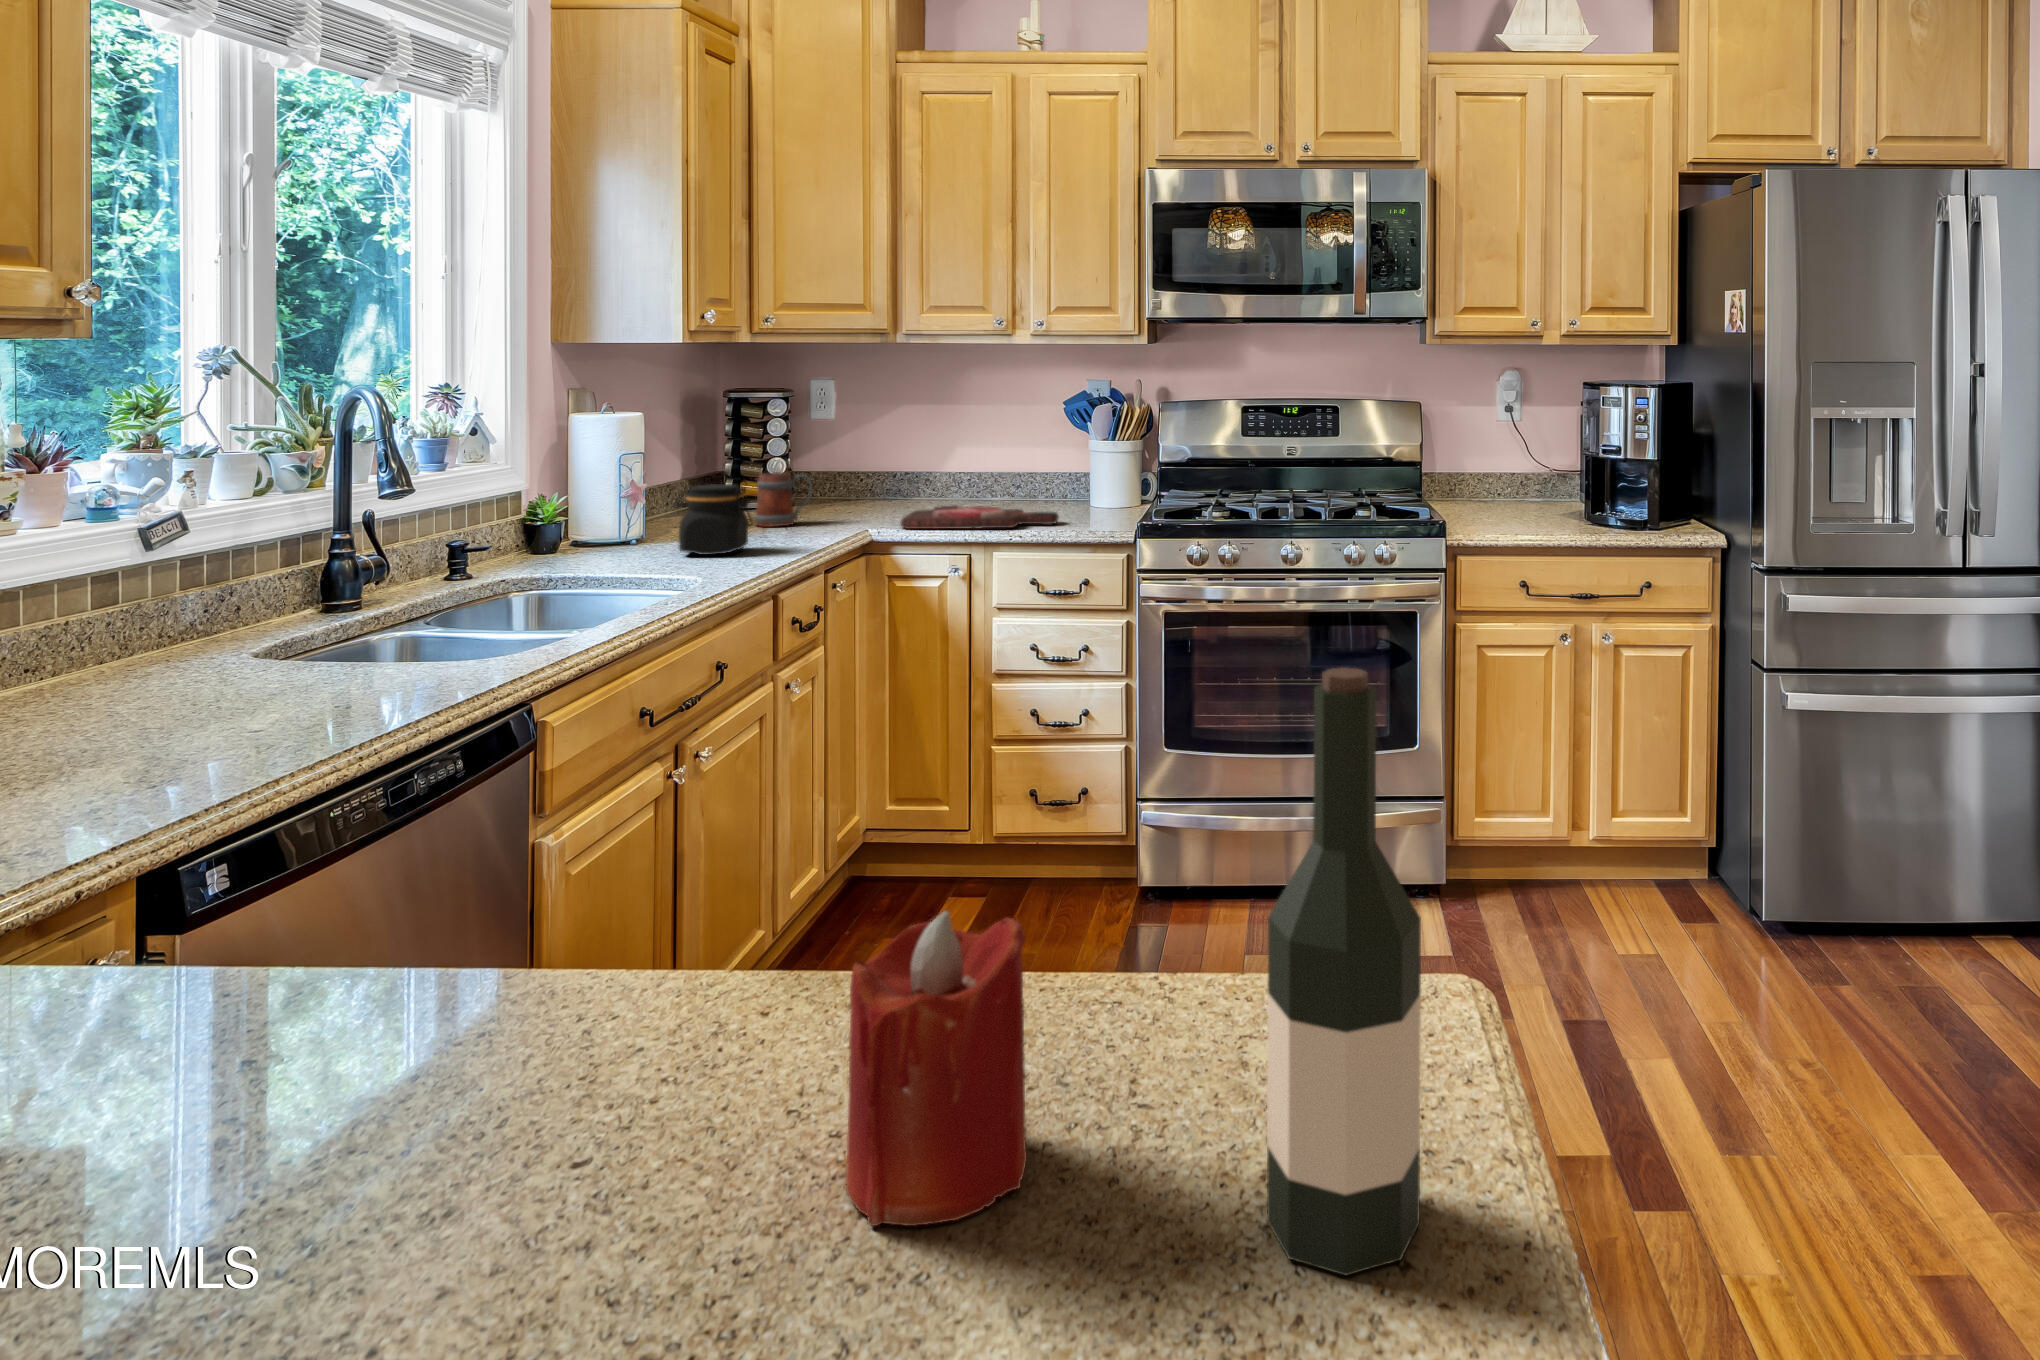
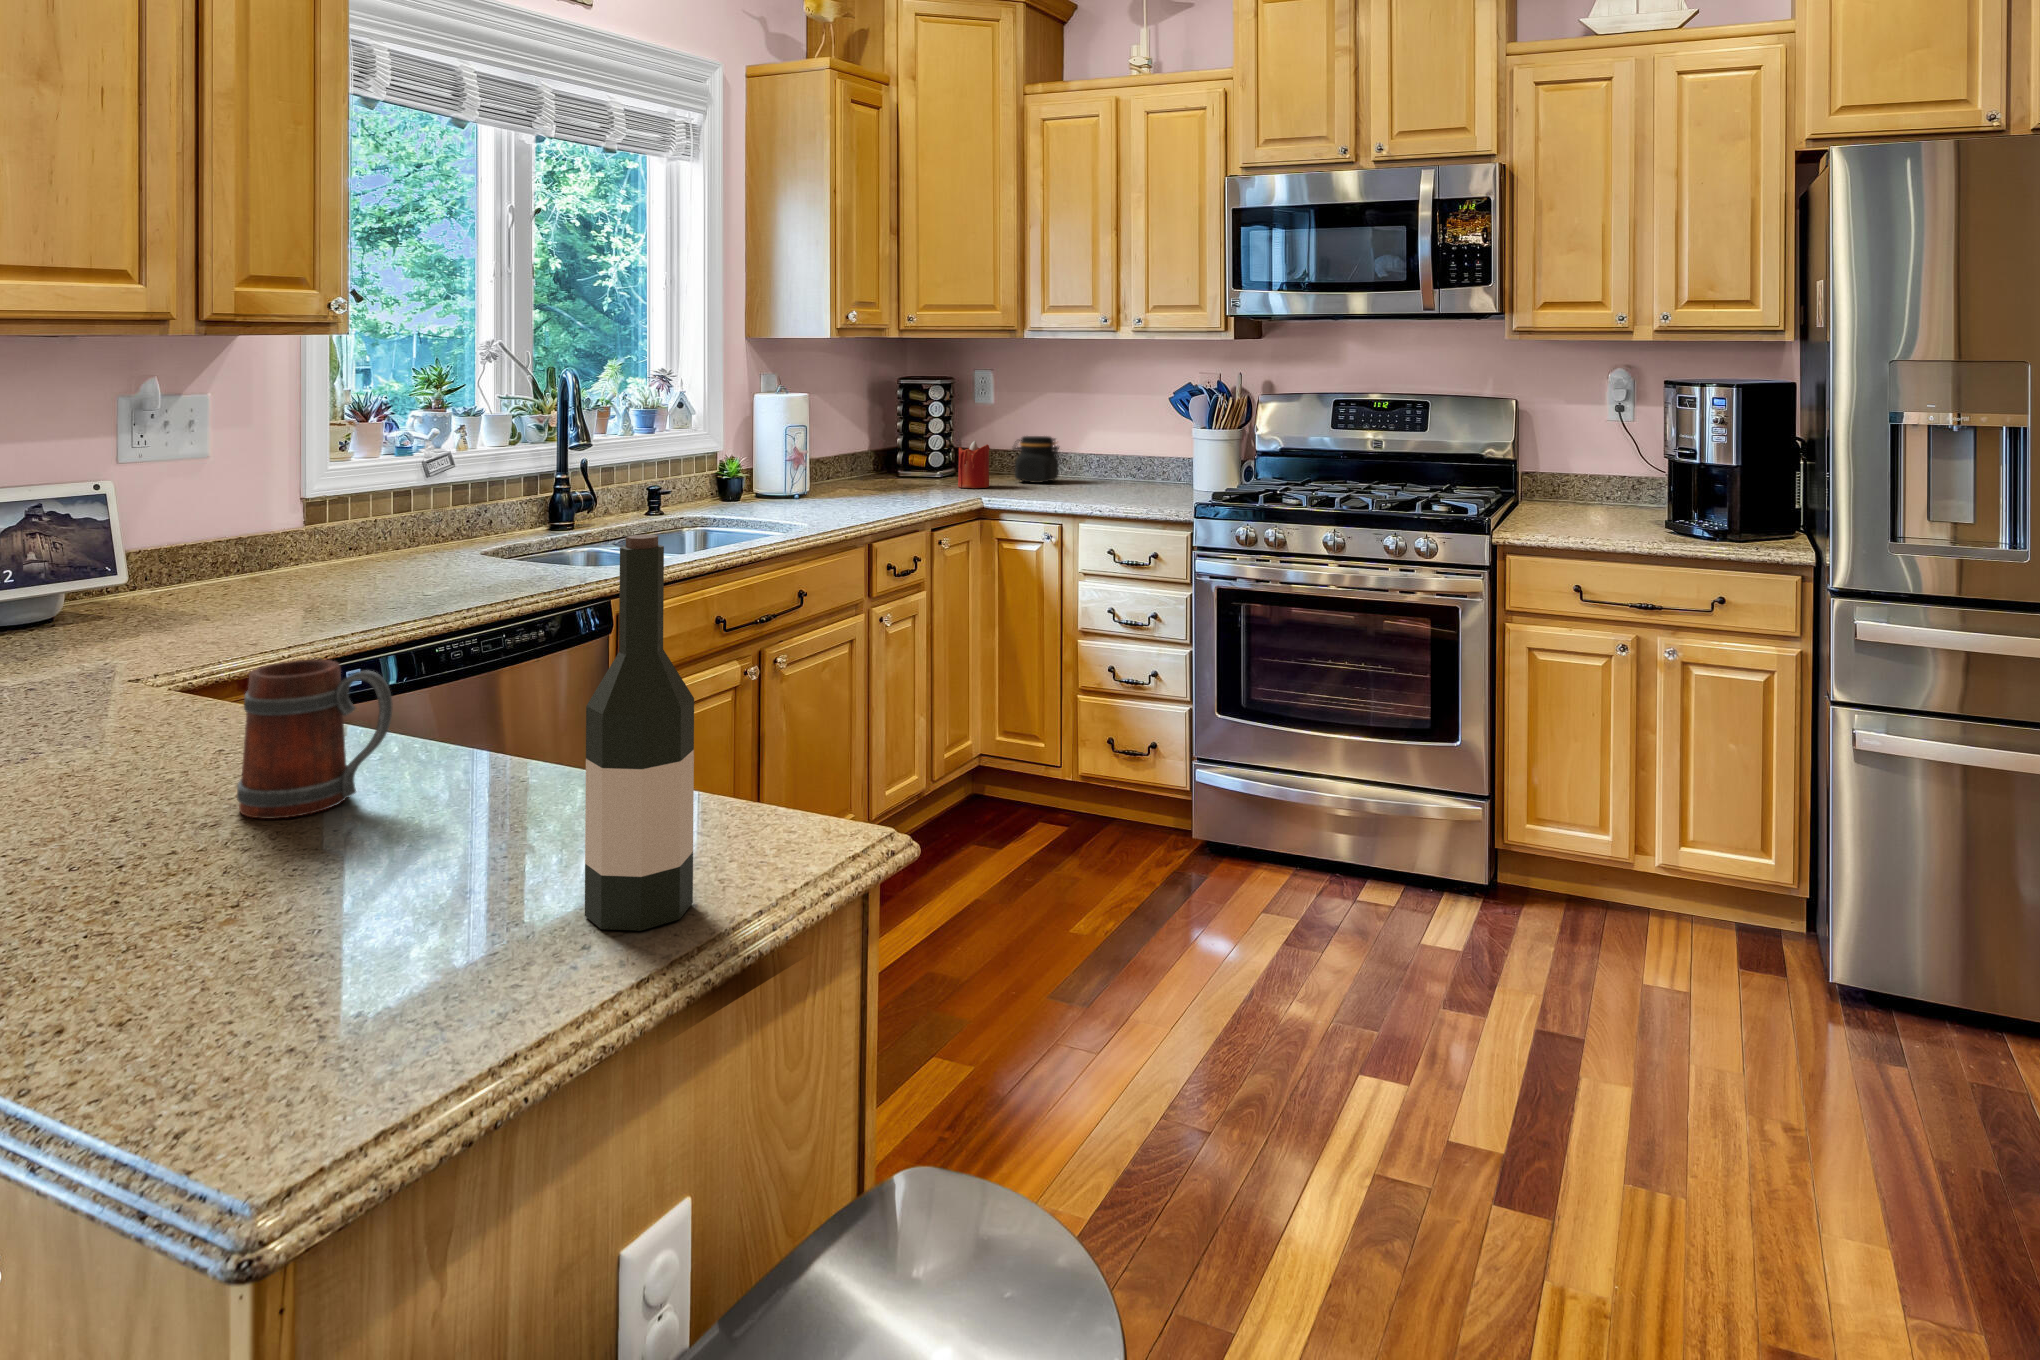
mug: present [755,472,812,527] -> present [237,660,393,819]
jar: present [674,484,752,555] -> present [1013,436,1059,483]
cutting board: present [901,505,1059,529] -> none [1002,482,1140,504]
candle: present [846,911,1027,1226] -> present [958,441,990,488]

